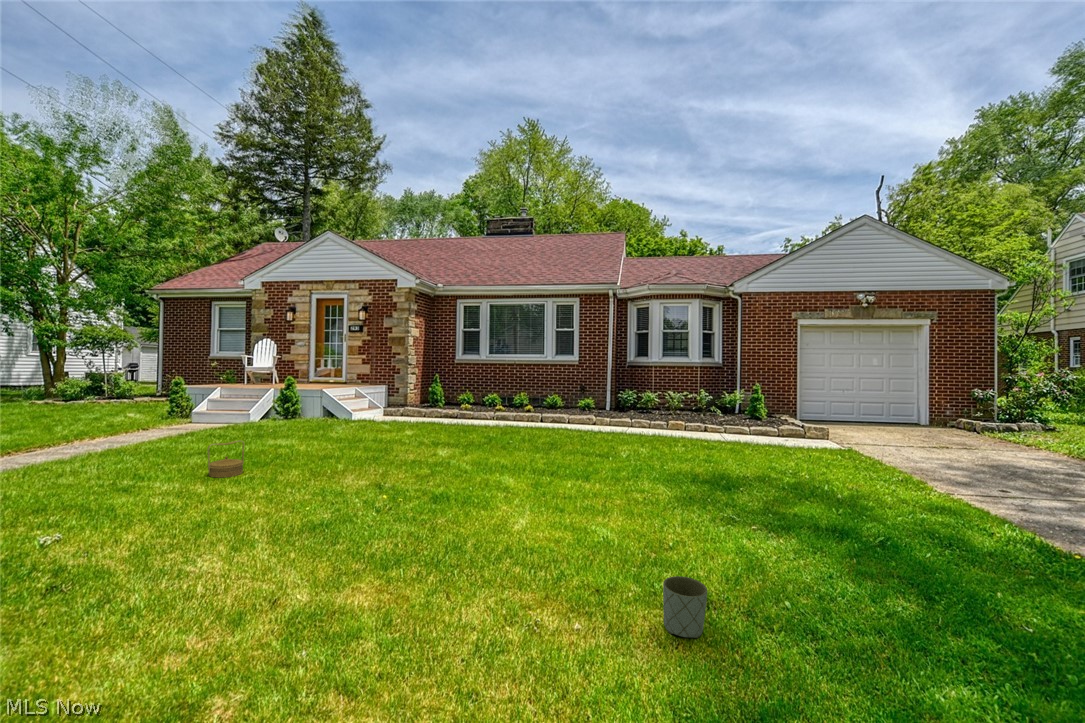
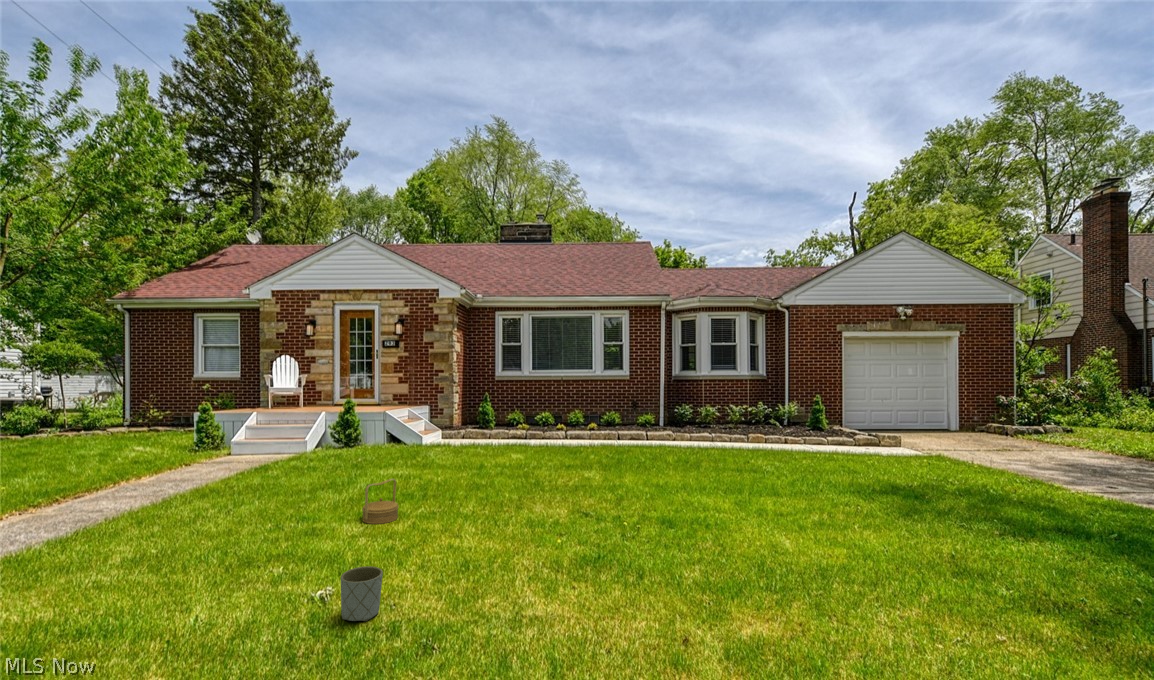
planter: present [663,576,707,638] -> present [341,566,383,621]

